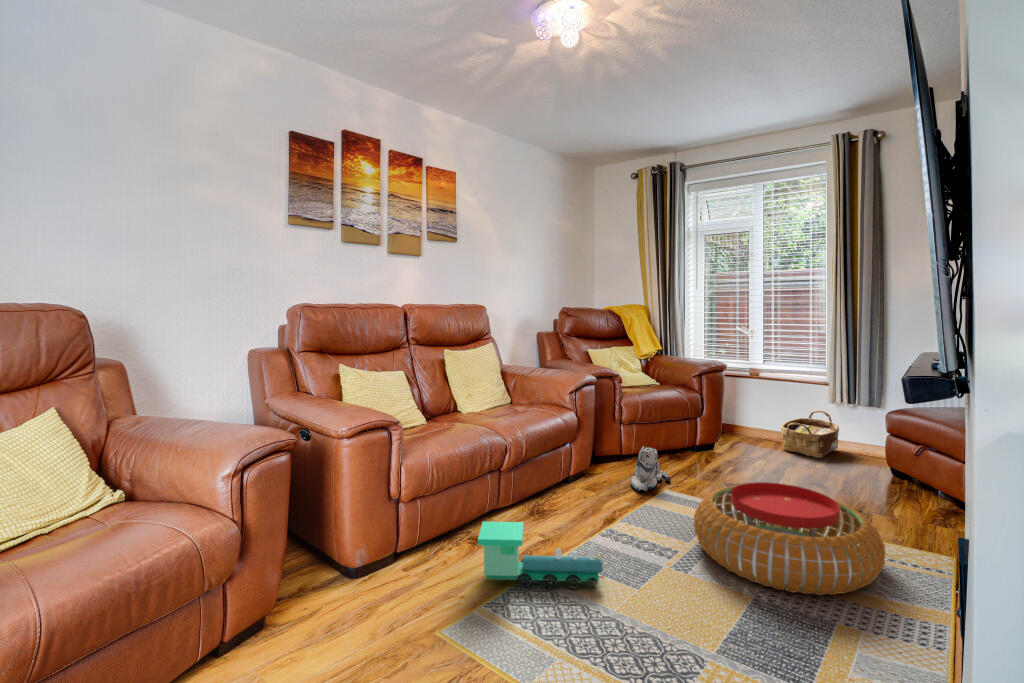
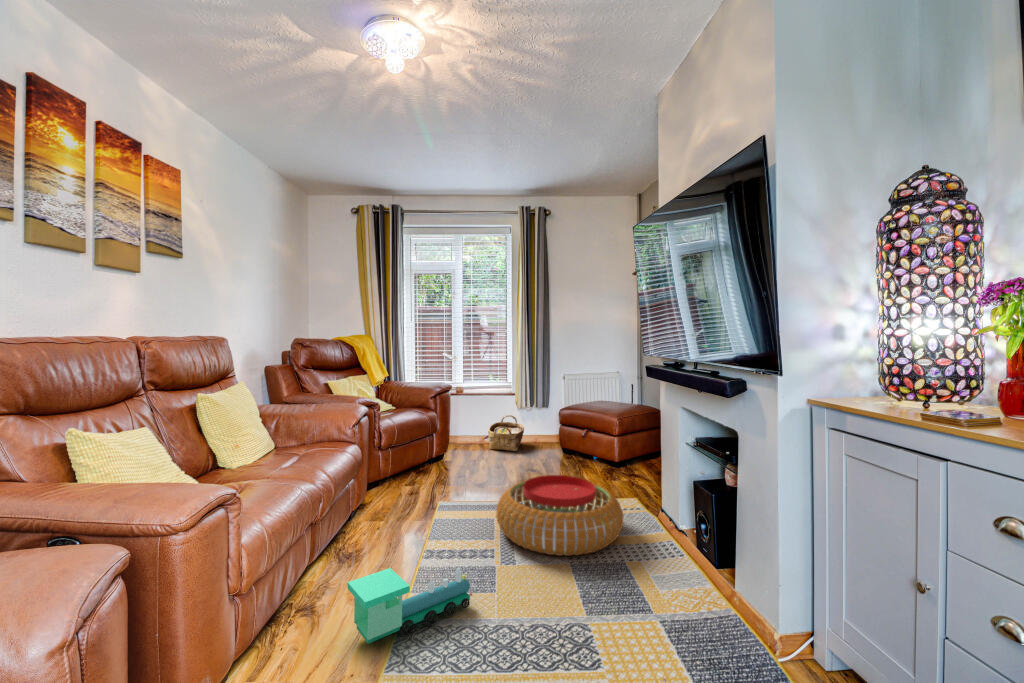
plush toy: present [630,446,670,491] -> none [404,466,438,508]

